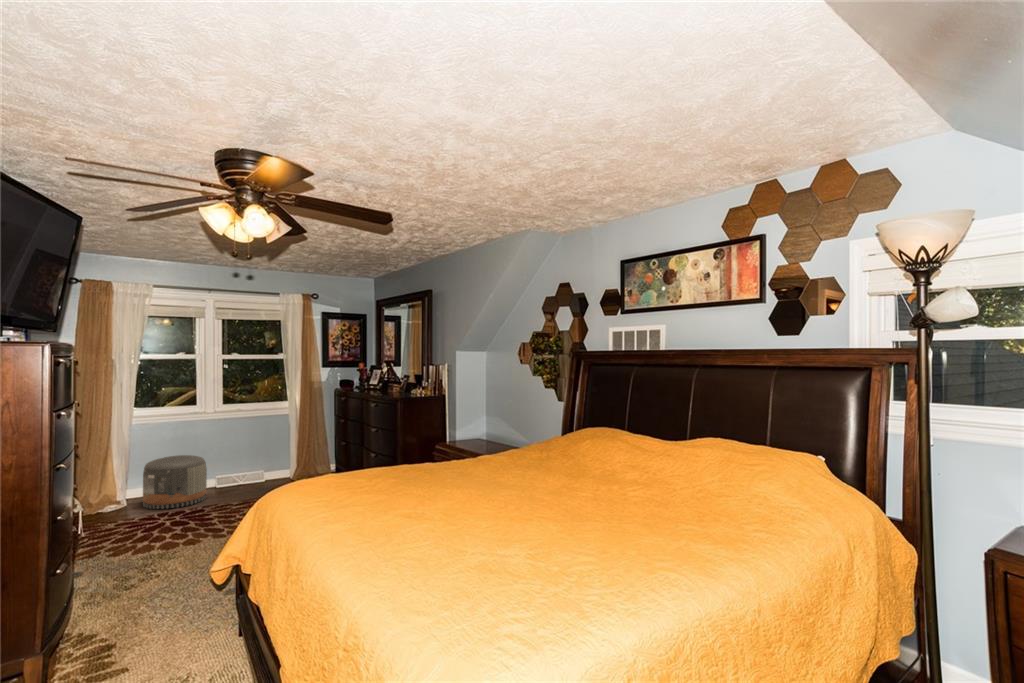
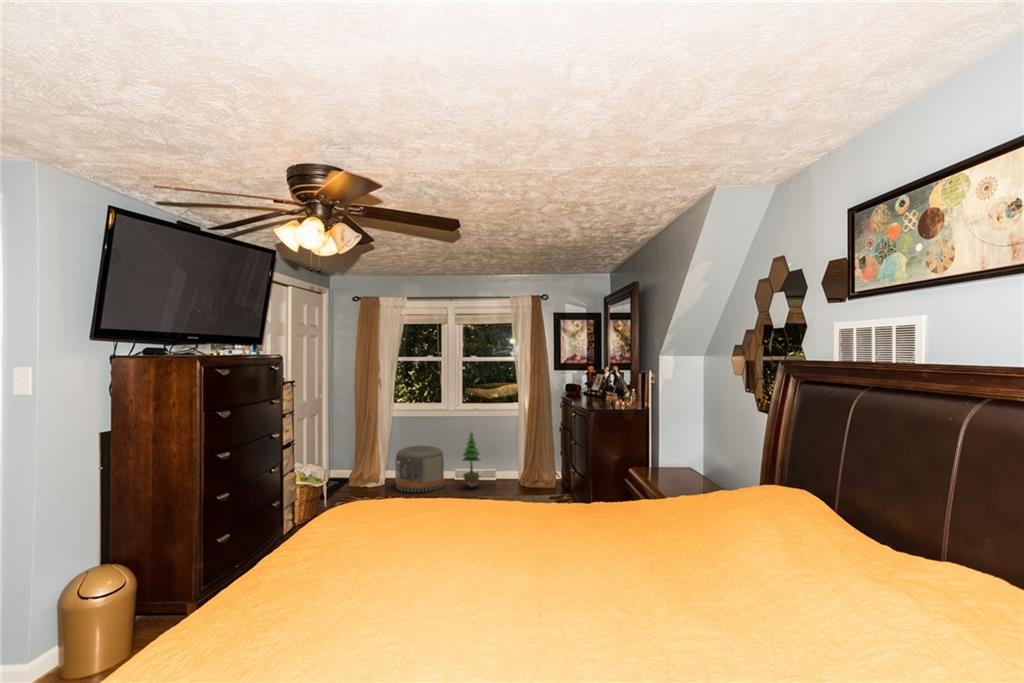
potted tree: none [230,432,254,493] -> present [463,432,481,487]

